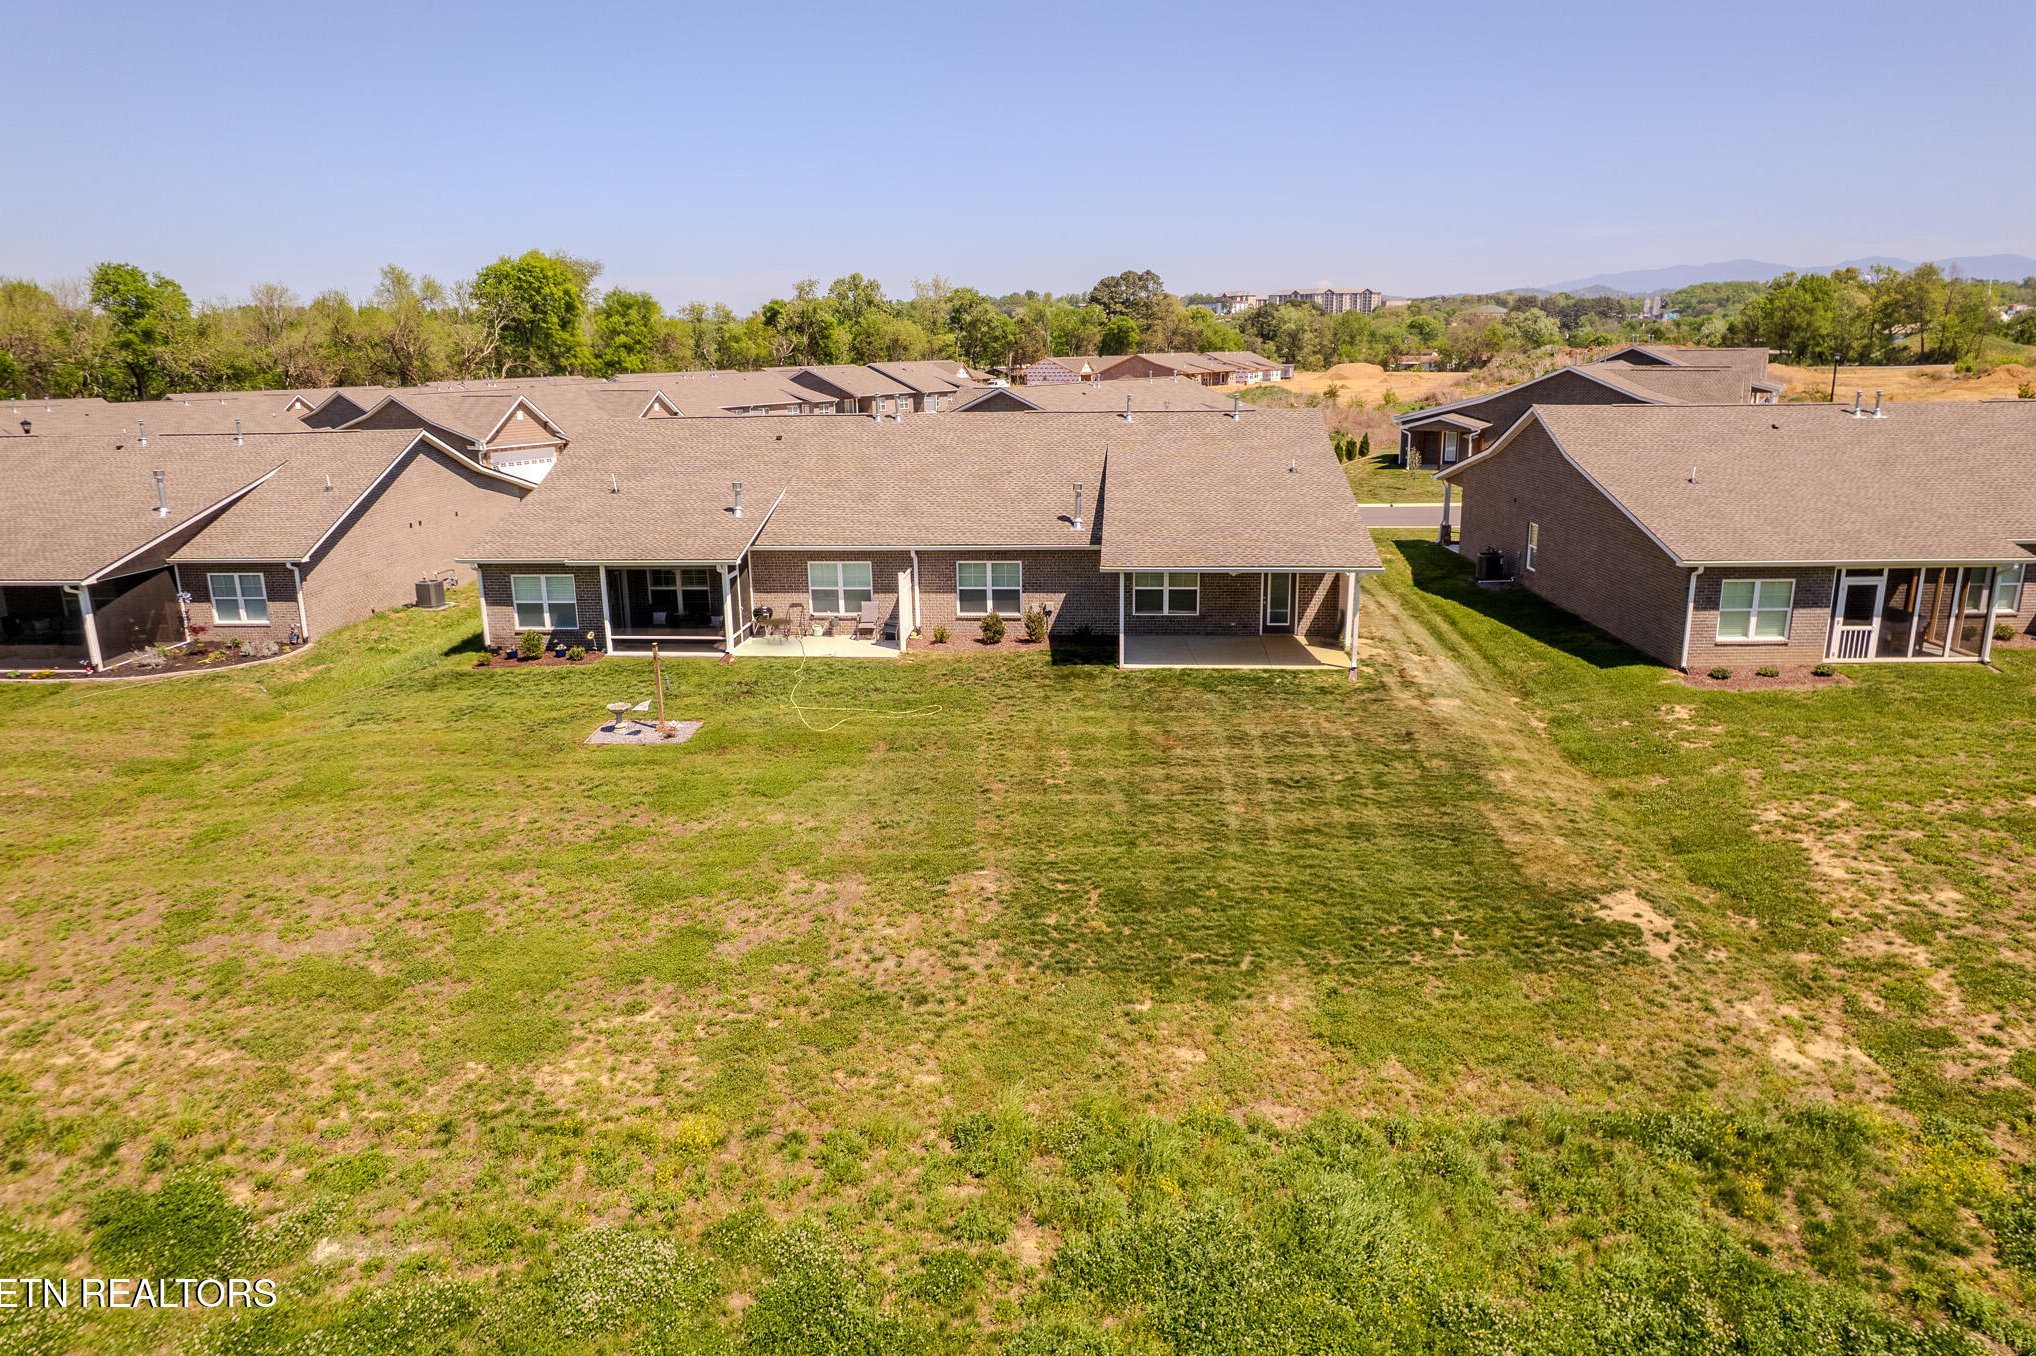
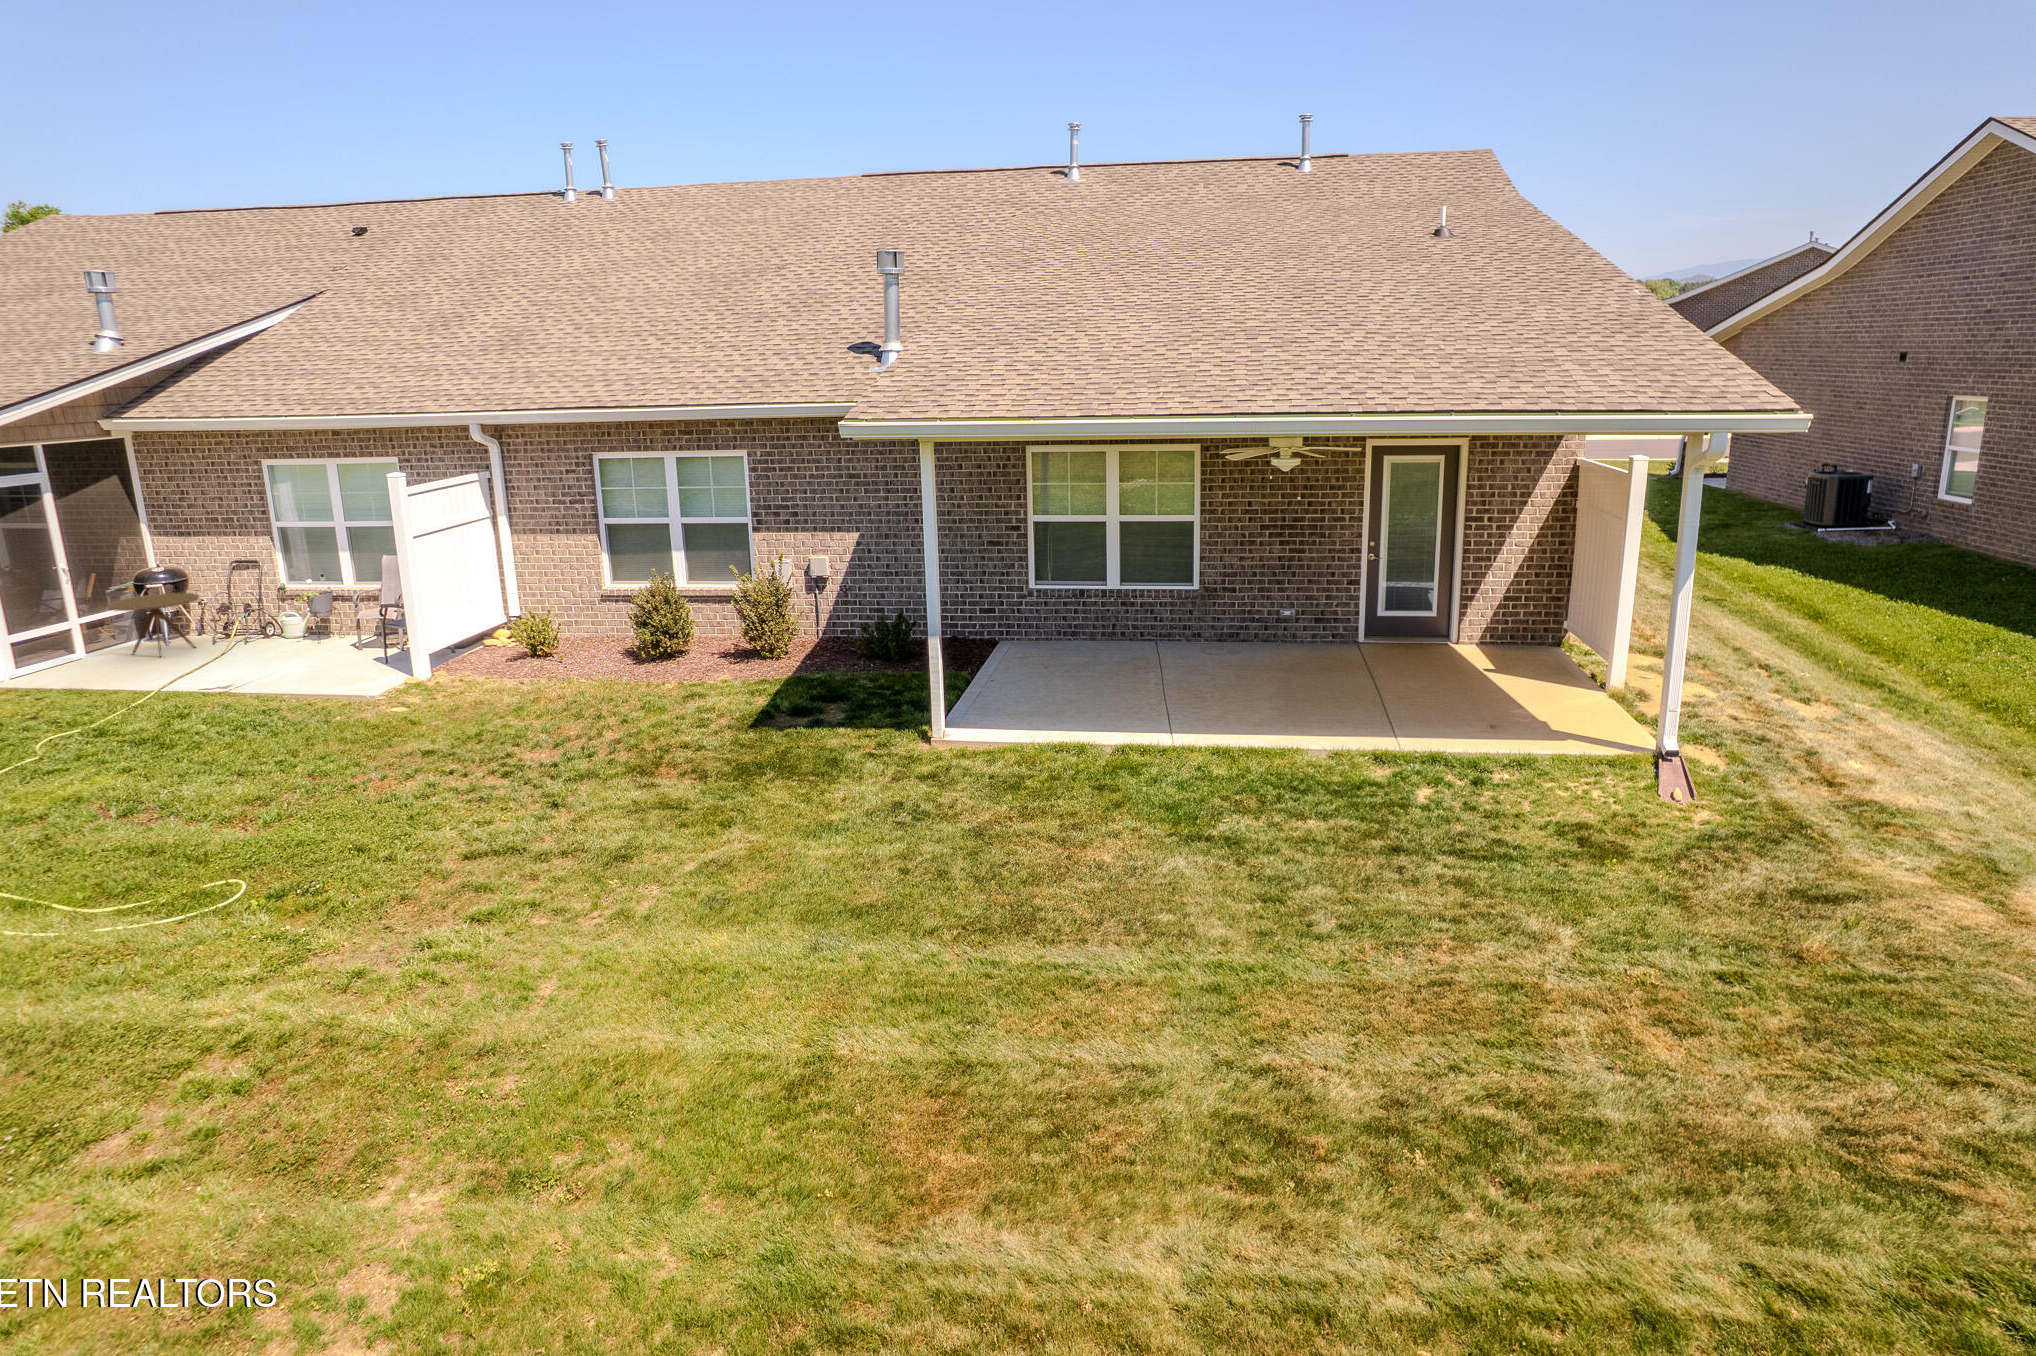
lounge chair: present [1321,609,1345,644] -> none [1518,572,1602,676]

